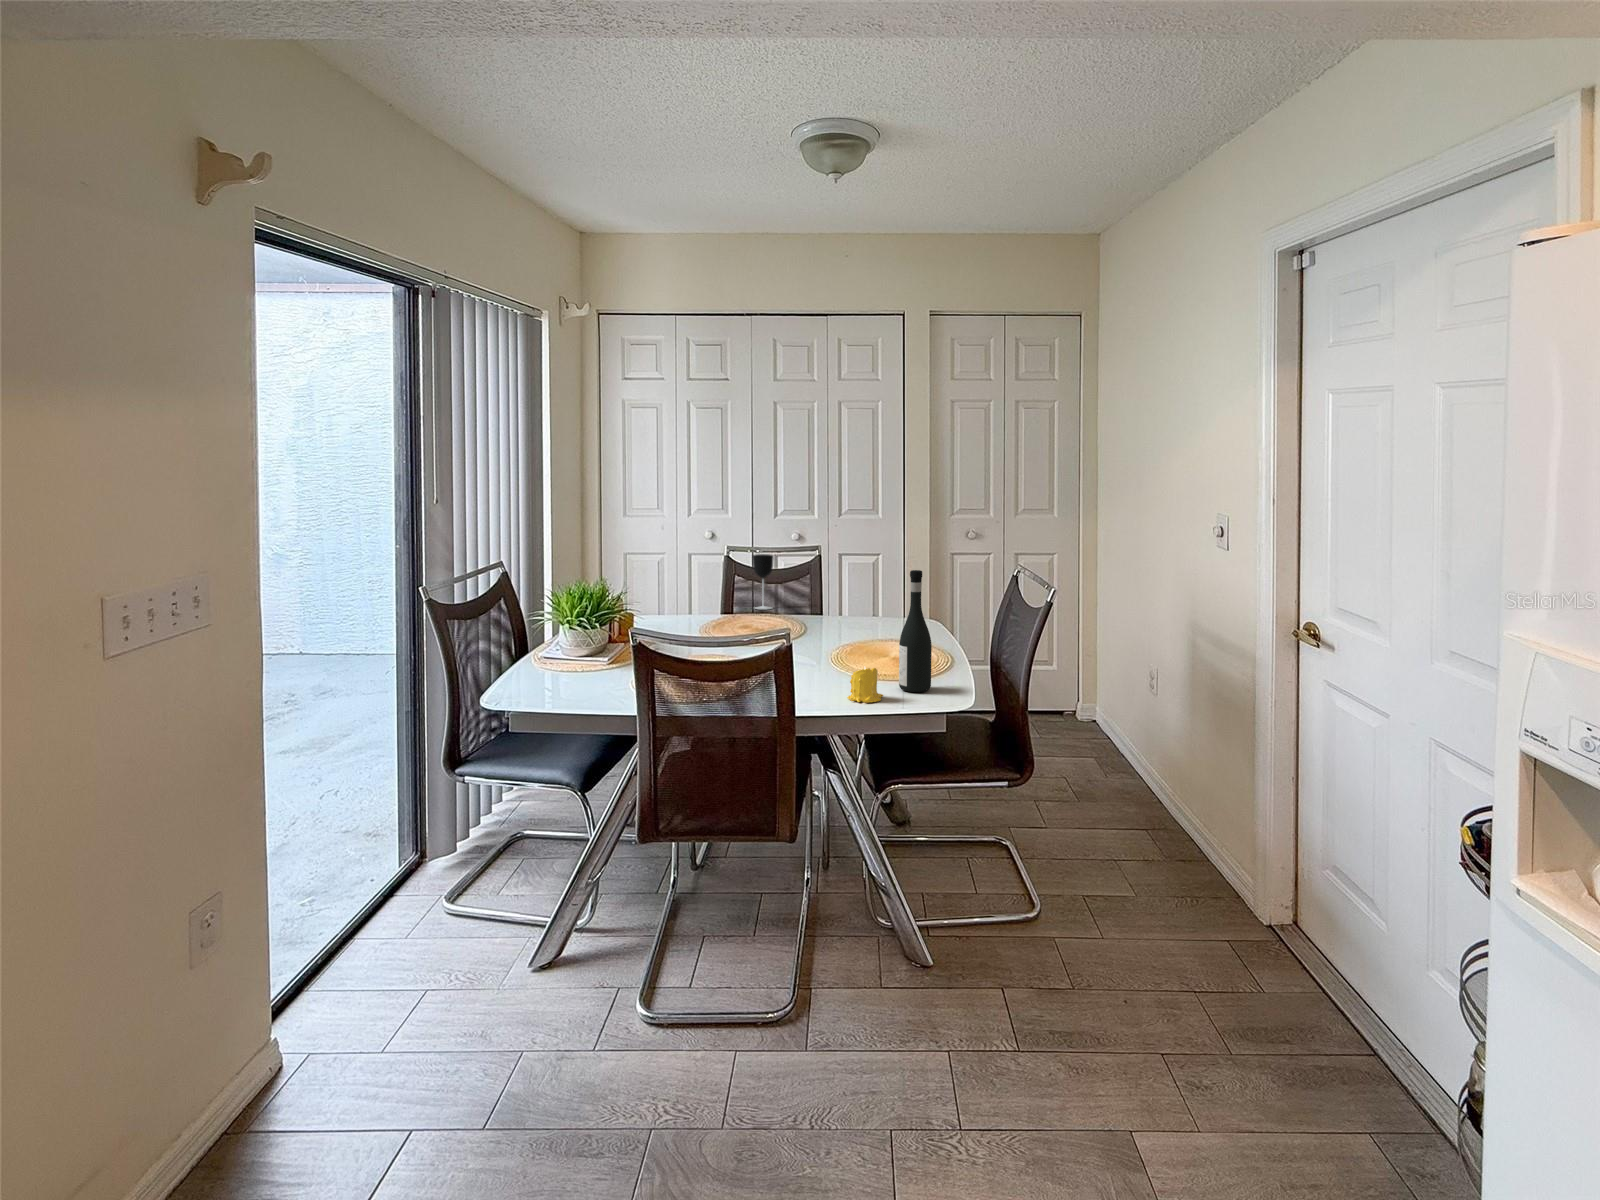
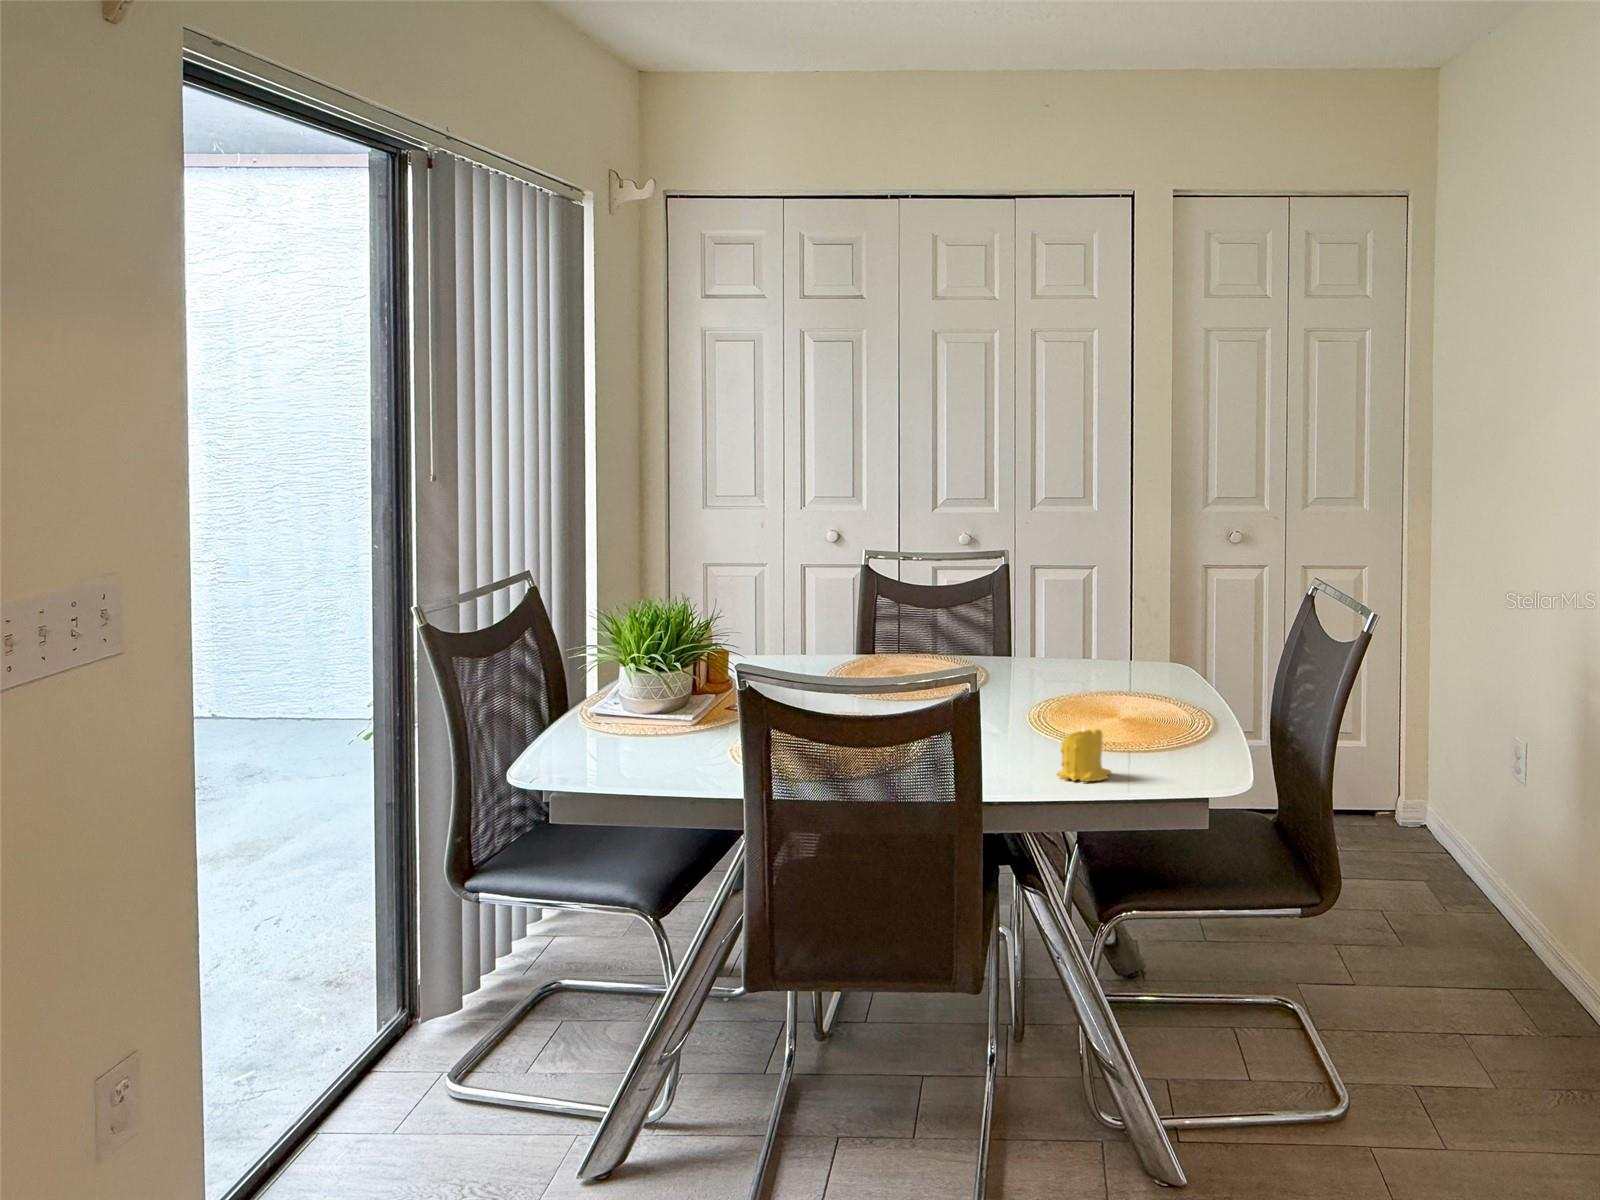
wine glass: present [752,554,774,609] -> none [902,562,935,647]
wine bottle: present [899,570,932,692] -> none [1135,581,1185,767]

